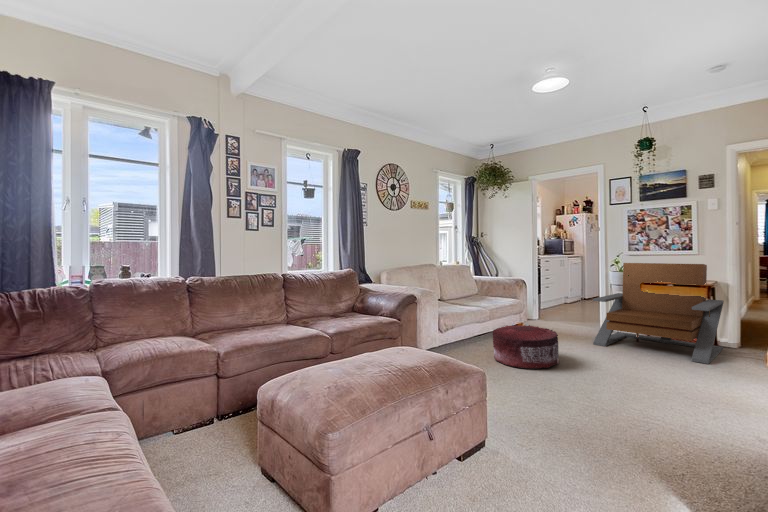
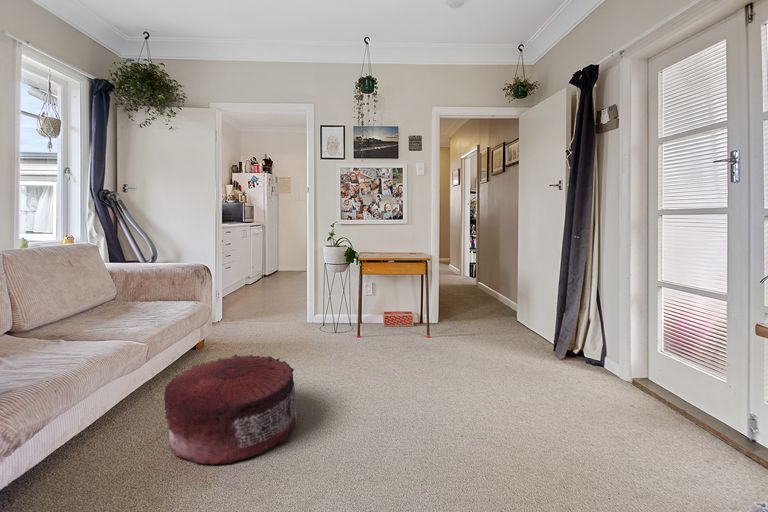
lounge chair: present [593,263,724,364] -> none [316,236,443,354]

